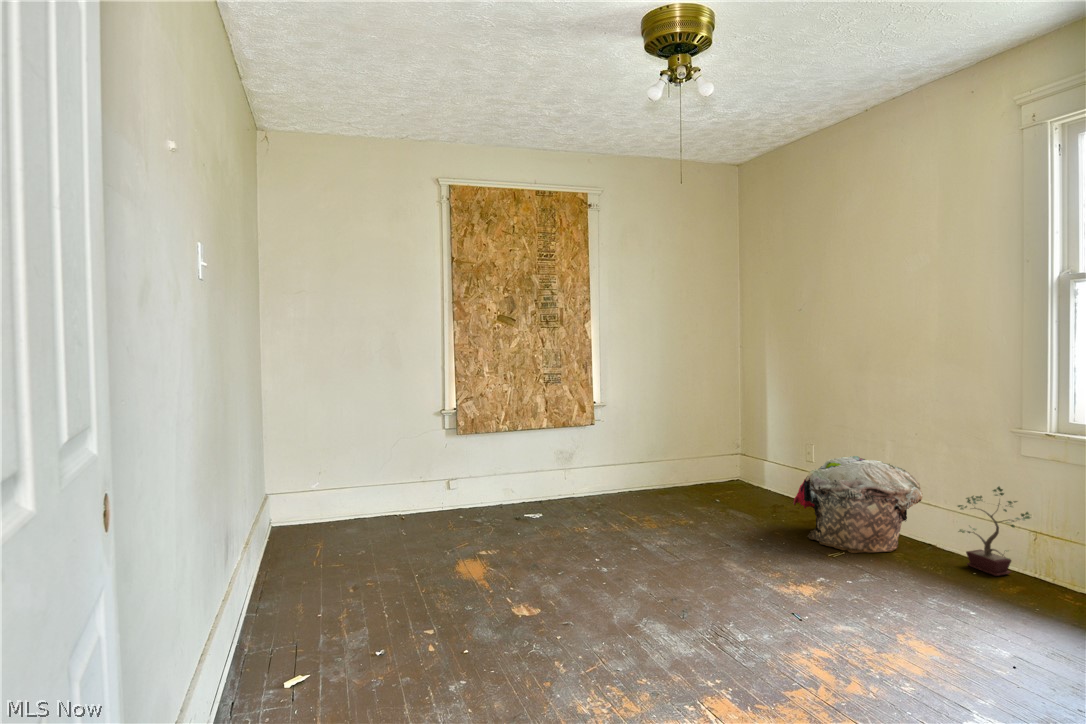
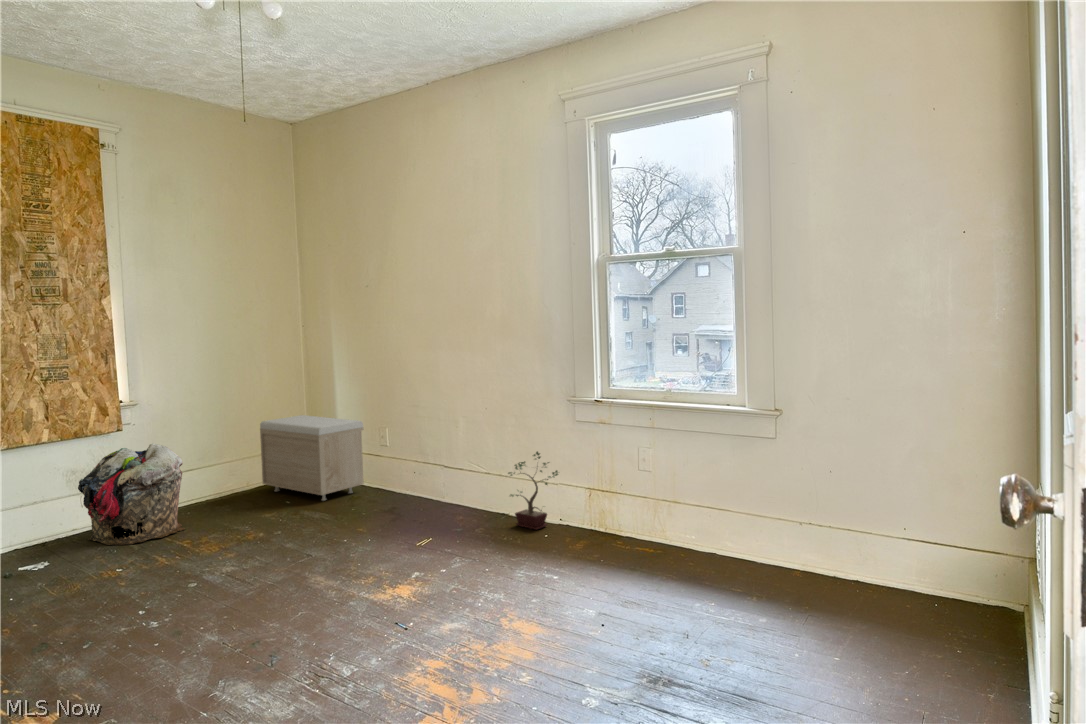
storage bench: none [698,424,791,503] -> present [260,415,364,501]
laundry basket: present [793,456,922,553] -> present [78,443,185,545]

